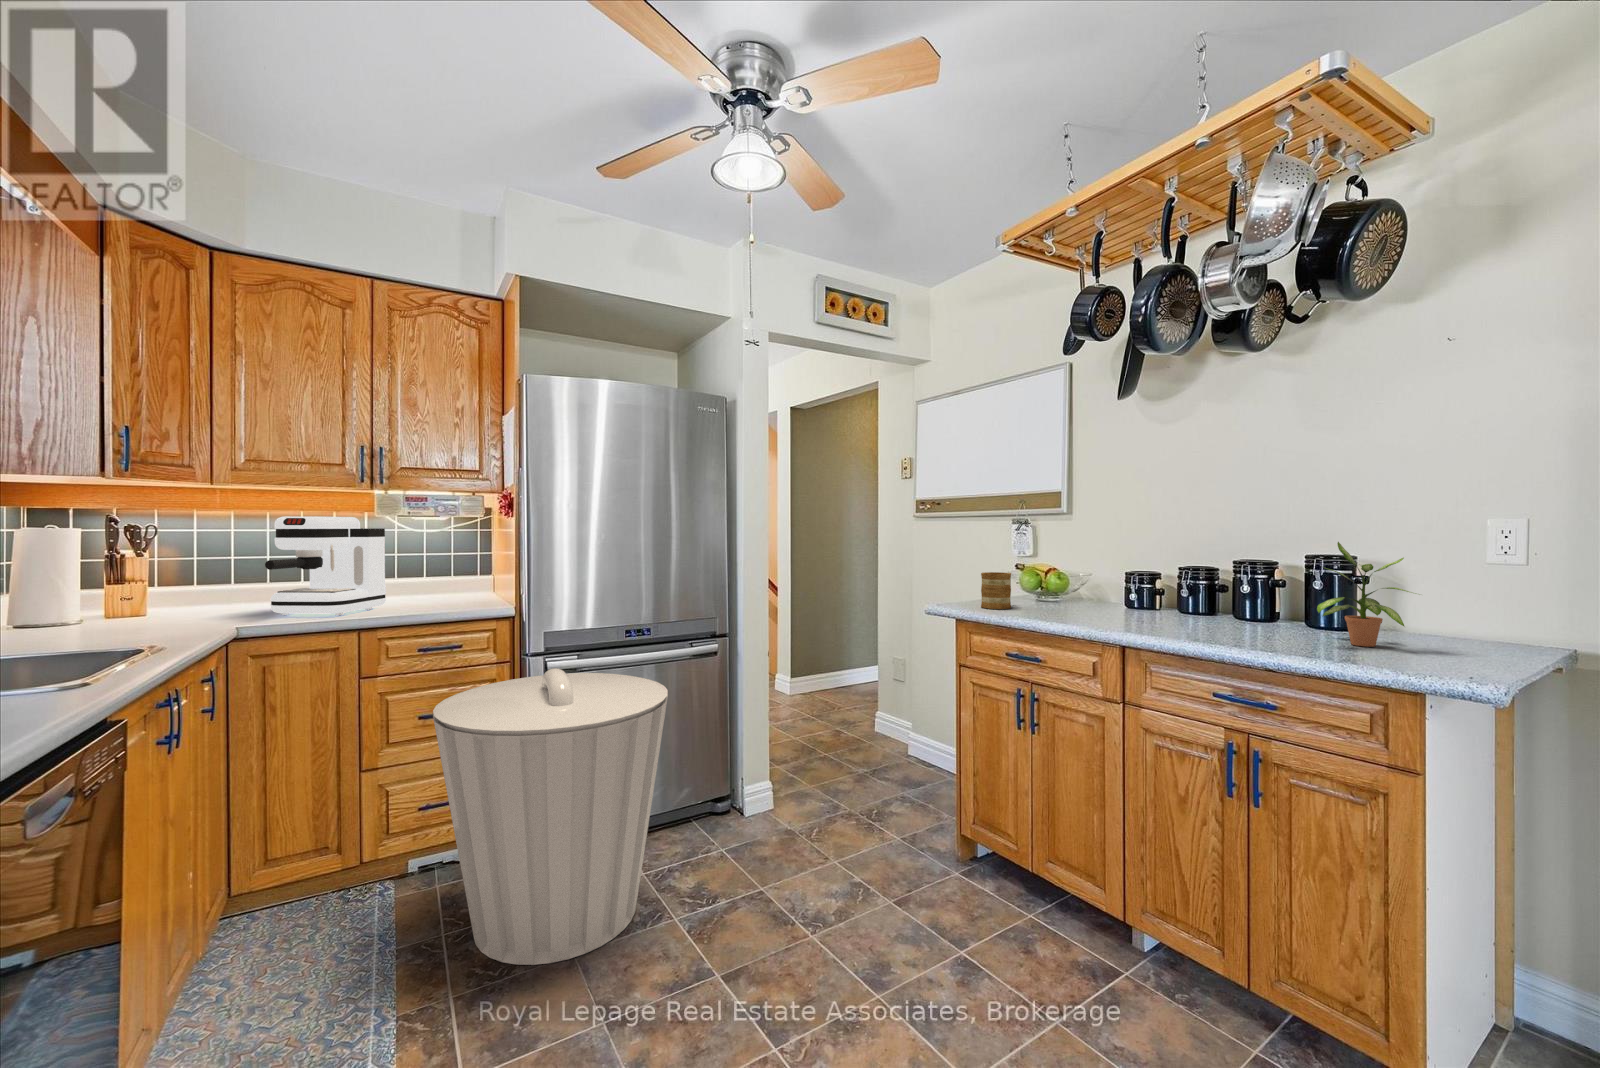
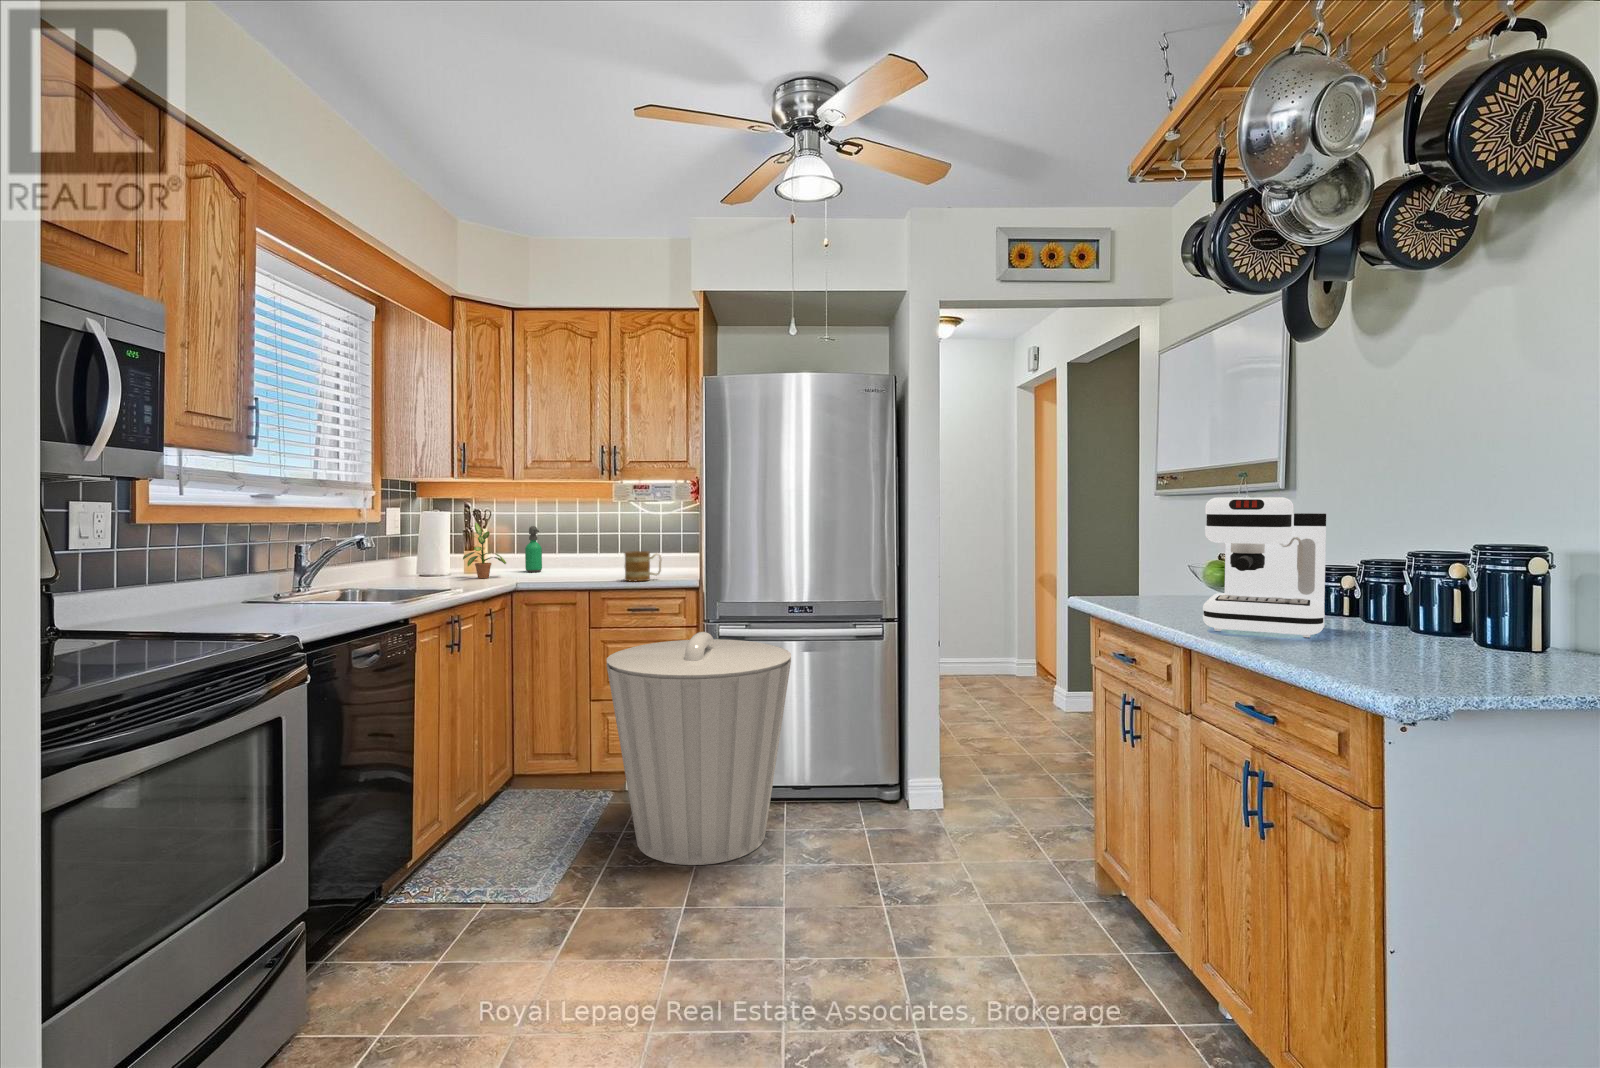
coffee maker: present [265,516,386,615] -> present [1203,497,1326,638]
potted plant: present [1317,542,1416,647] -> present [463,523,506,578]
soap dispenser: none [221,547,248,610] -> present [525,526,542,572]
mug: present [981,572,1011,609] -> present [625,551,662,581]

